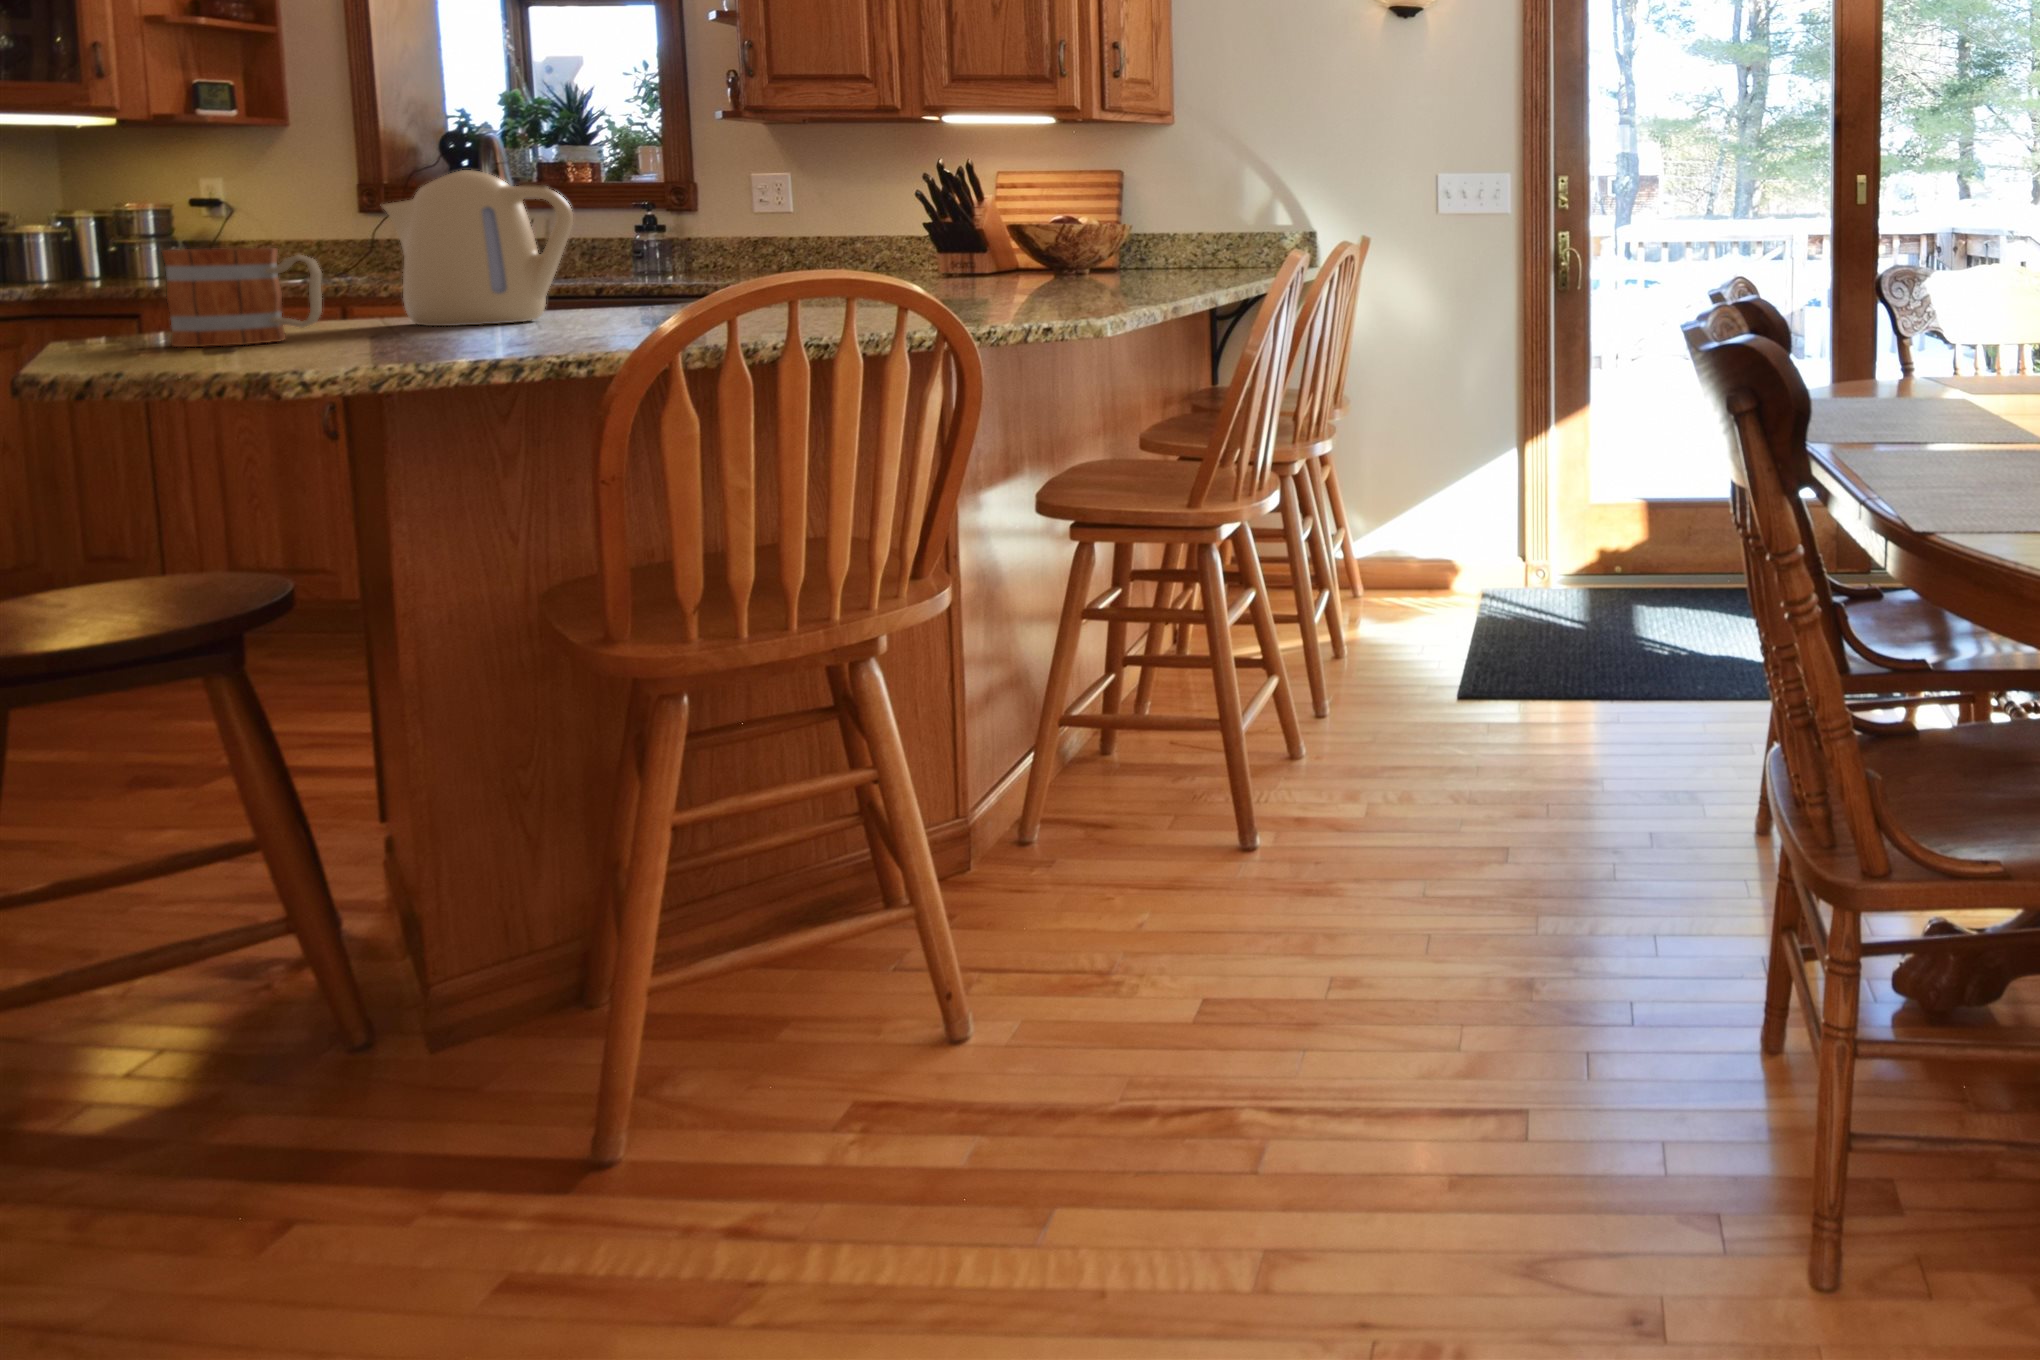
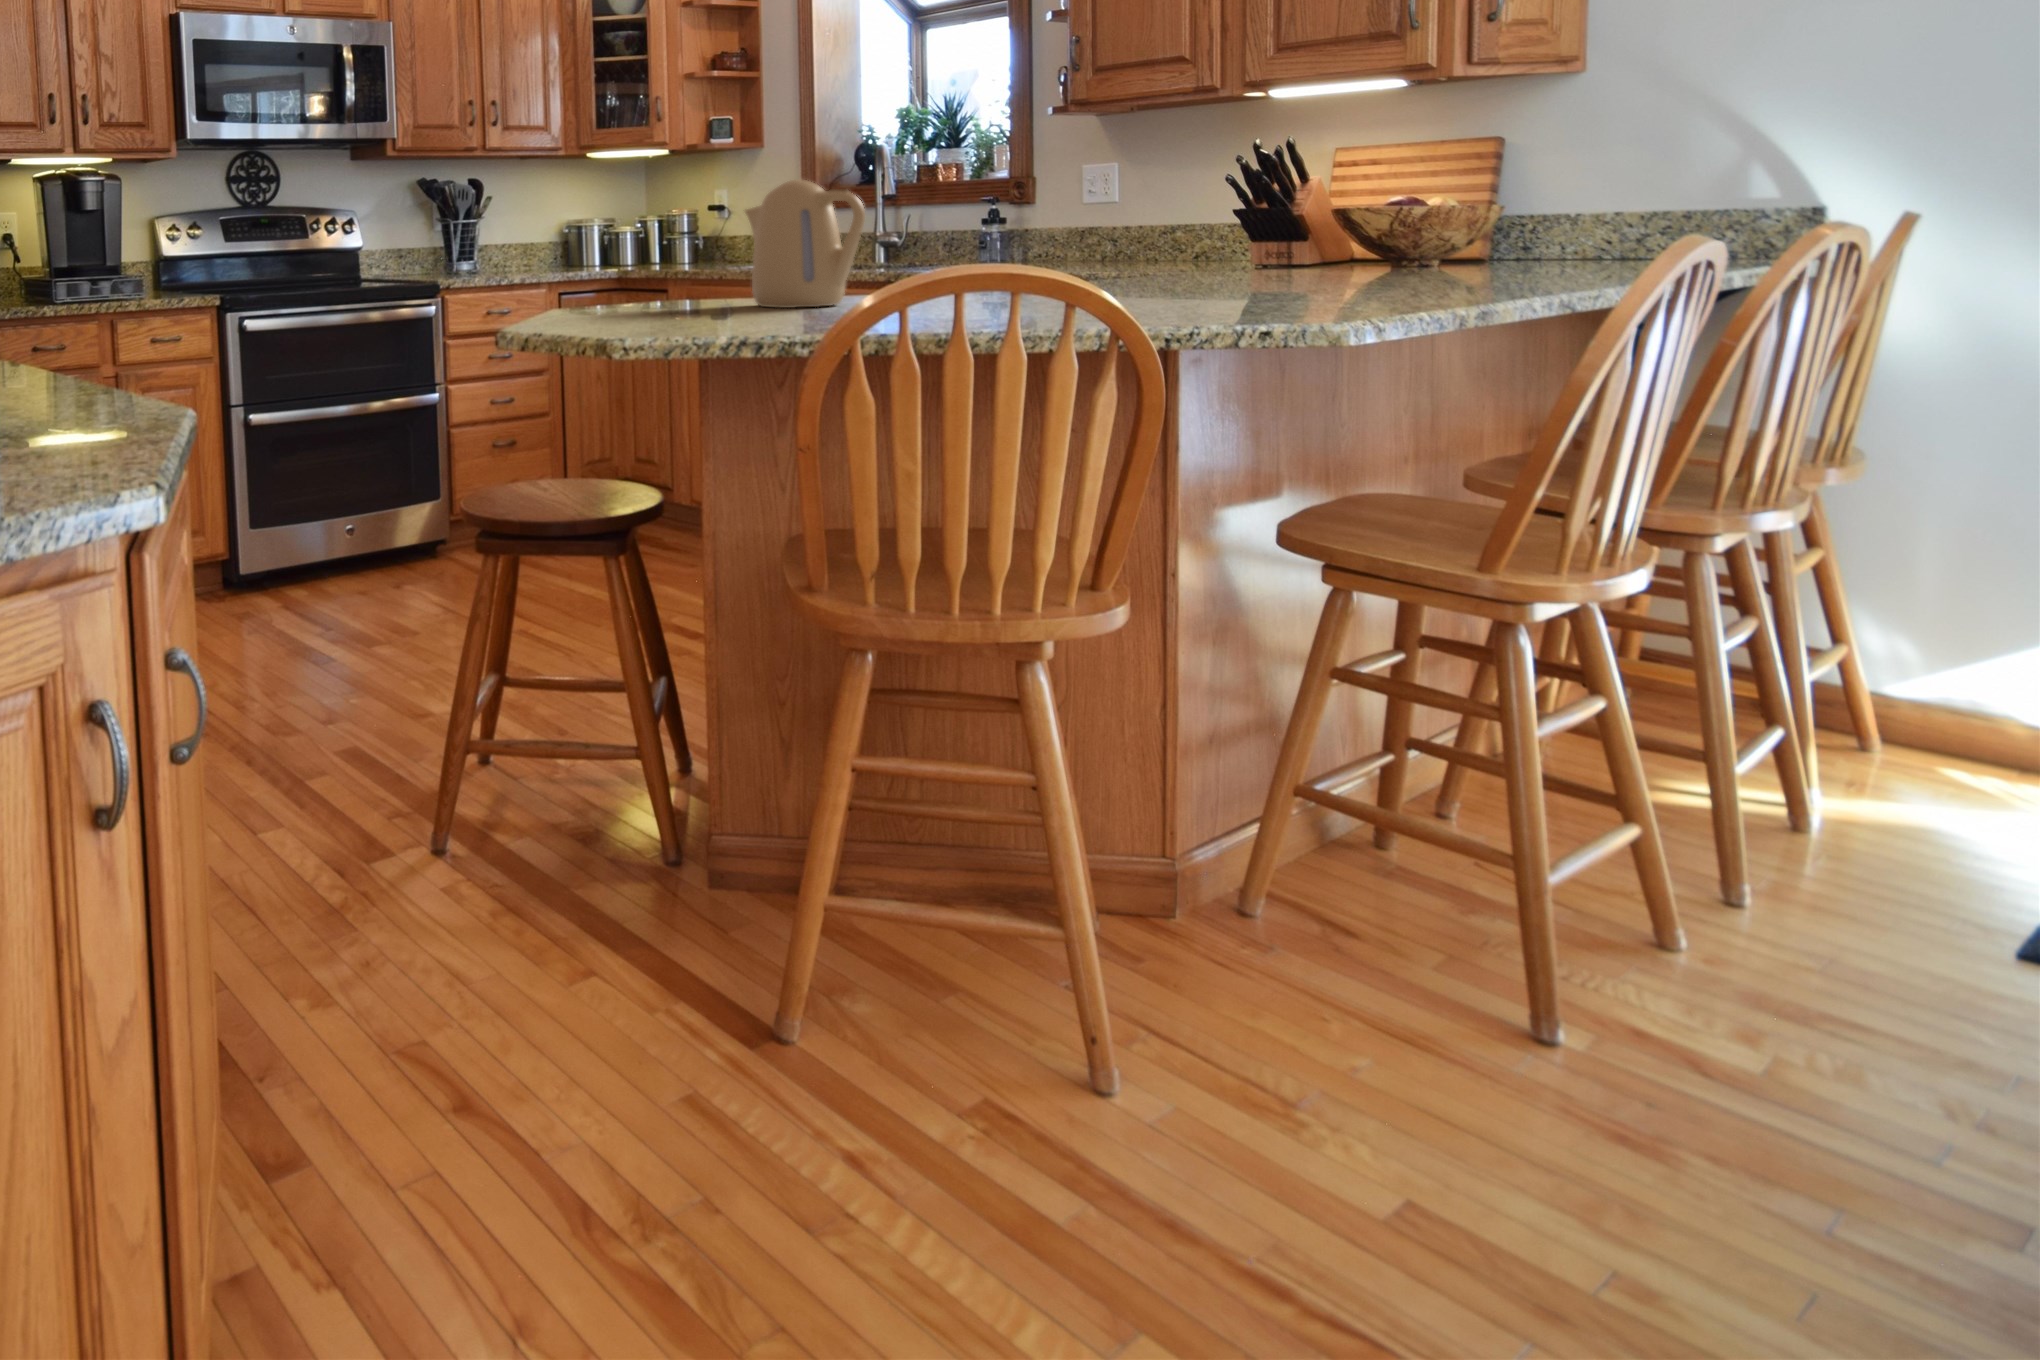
mug: present [162,248,322,347] -> none [605,246,686,317]

